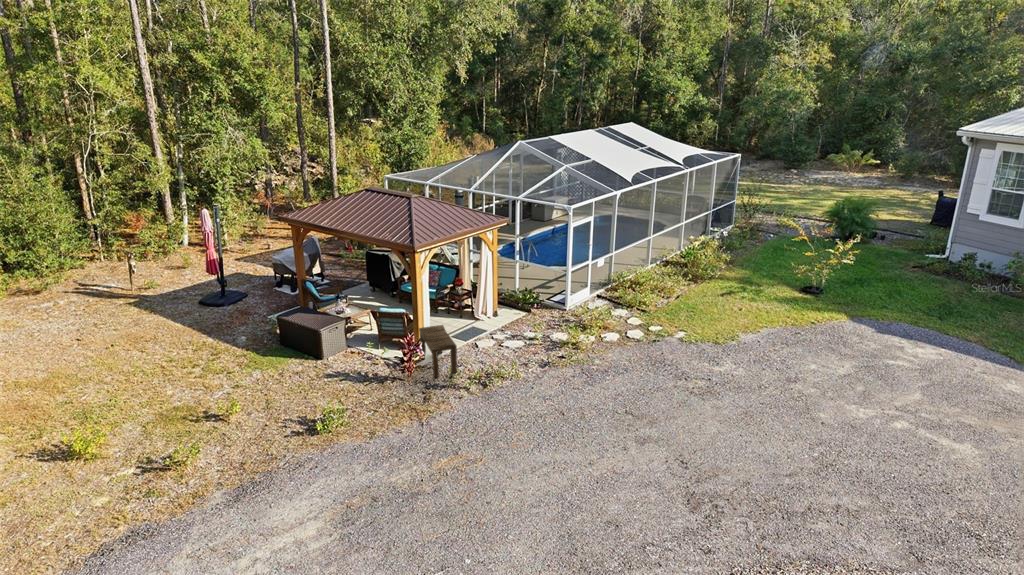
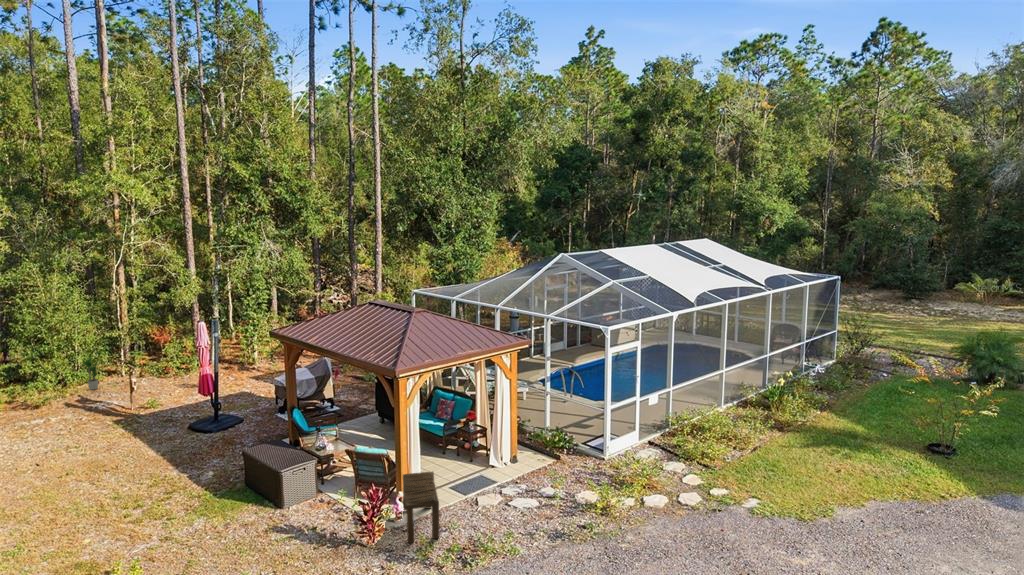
potted plant: none [61,243,89,276] -> present [83,357,98,390]

